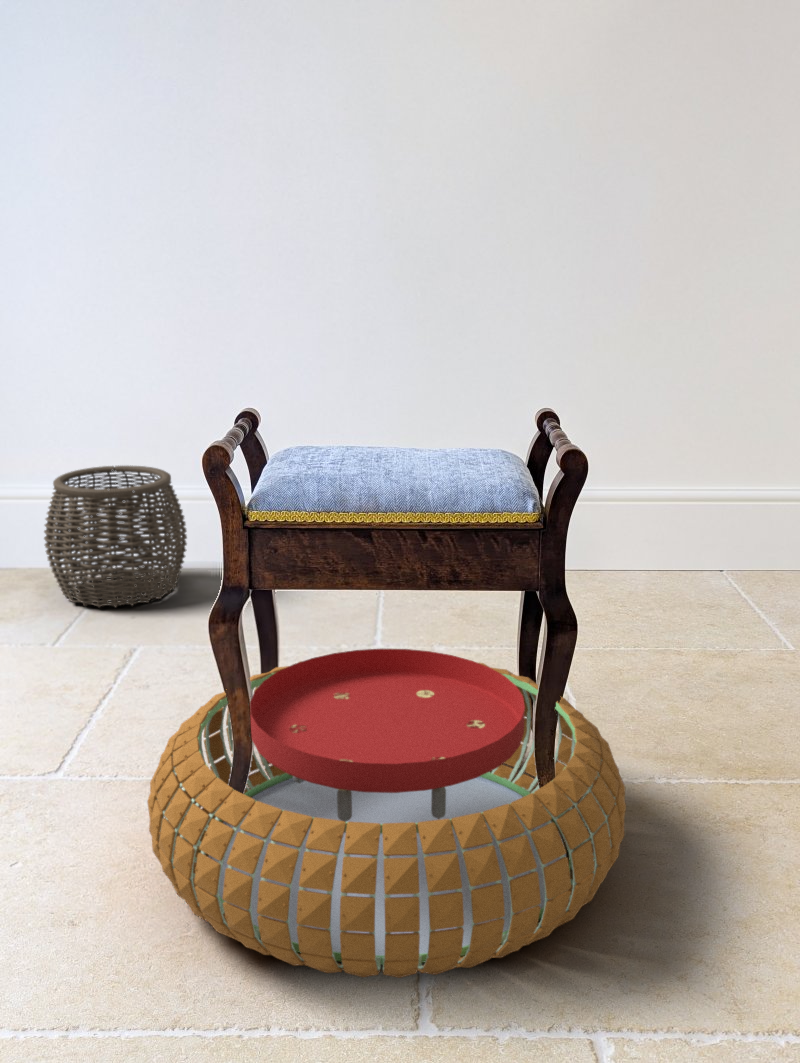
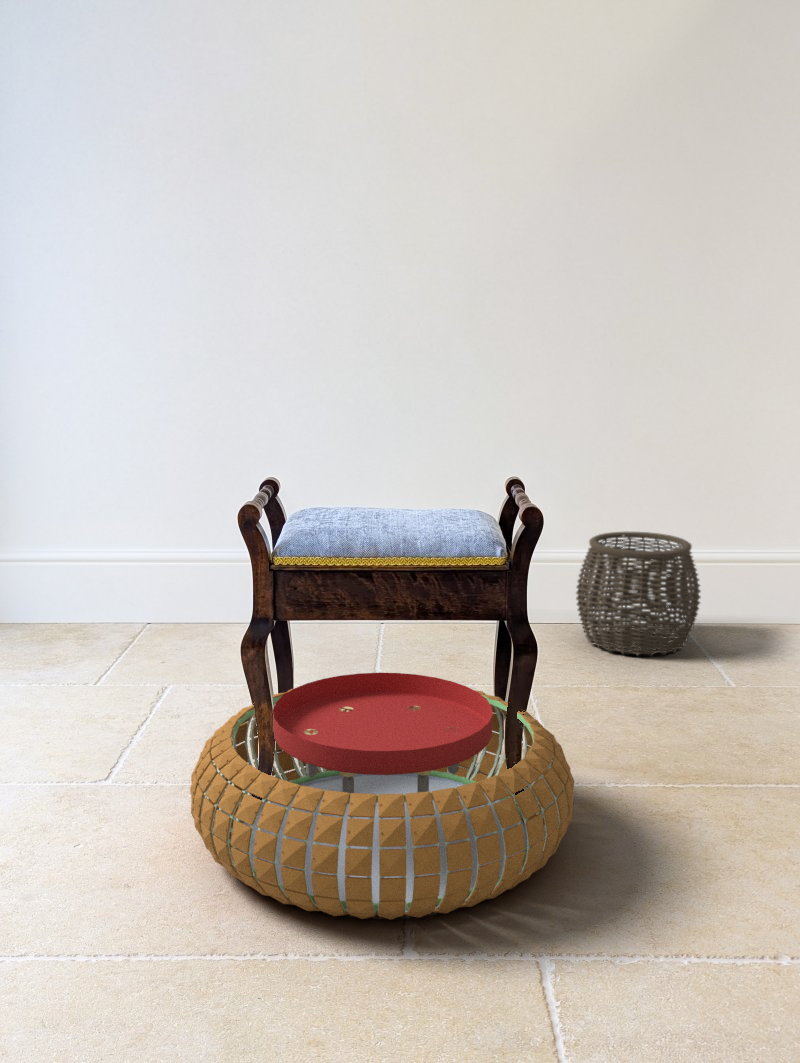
woven basket: present [44,466,187,607] -> present [576,532,701,656]

